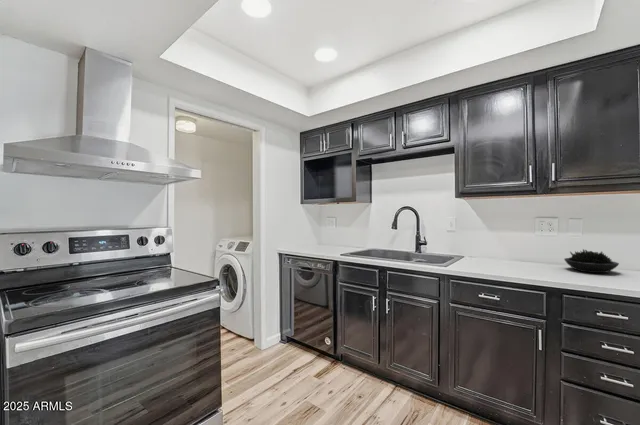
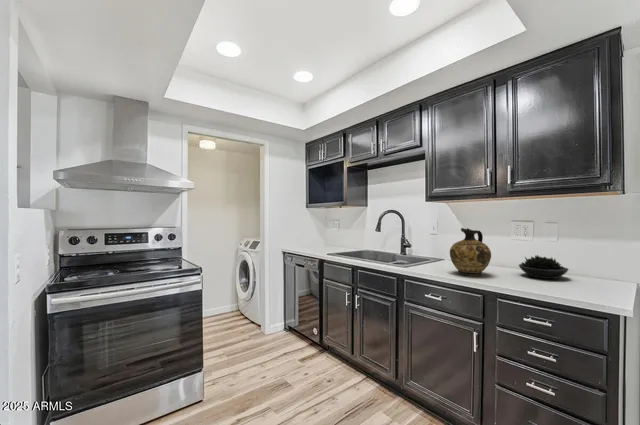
ceramic jug: none [499,223,547,273] -> present [450,228,491,276]

